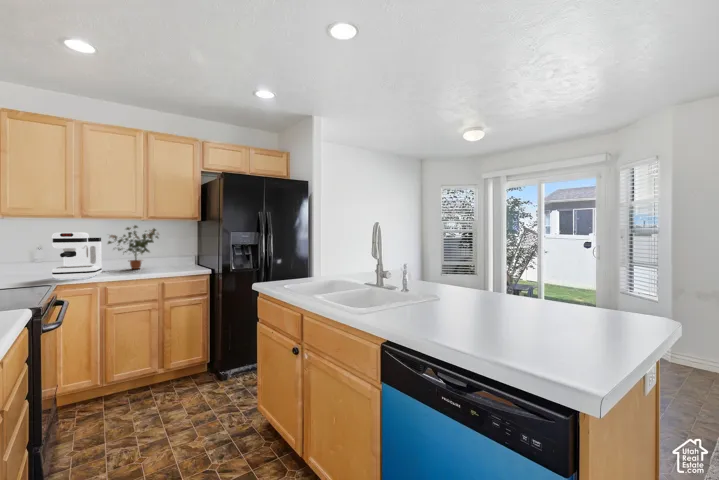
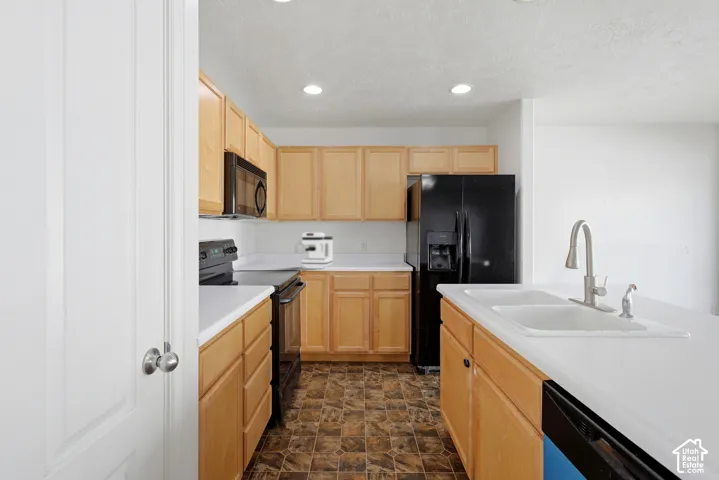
potted plant: present [108,226,158,269] -> none [338,226,376,263]

